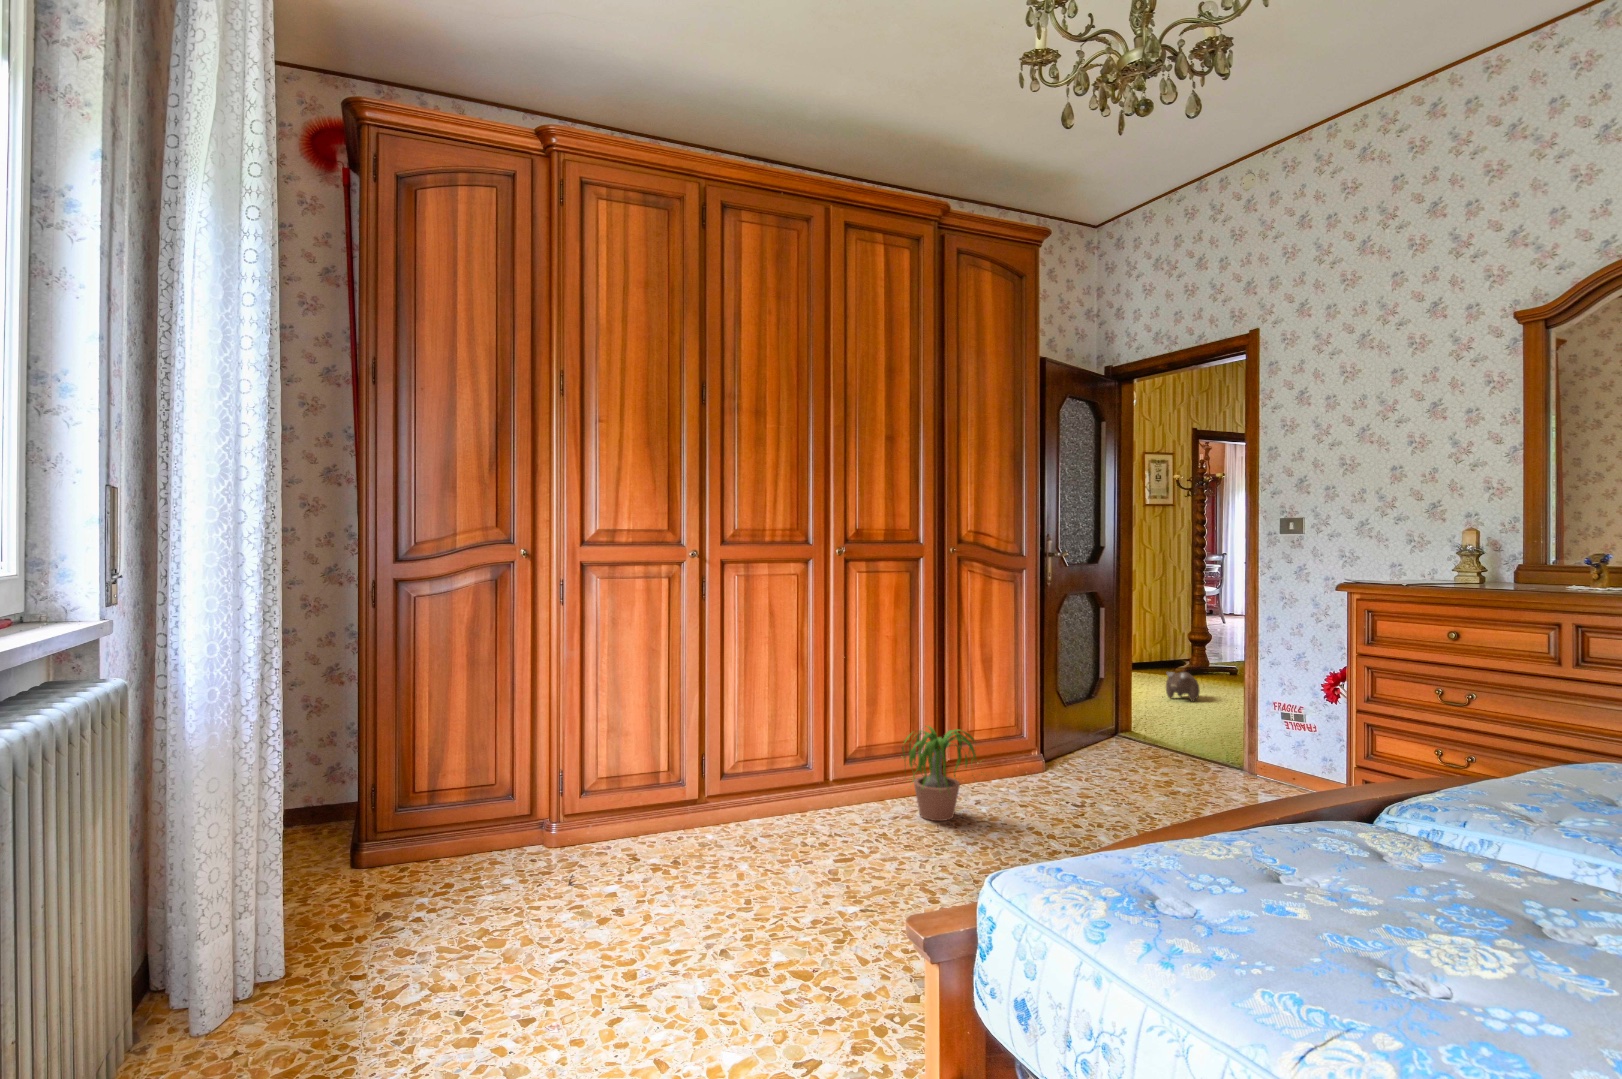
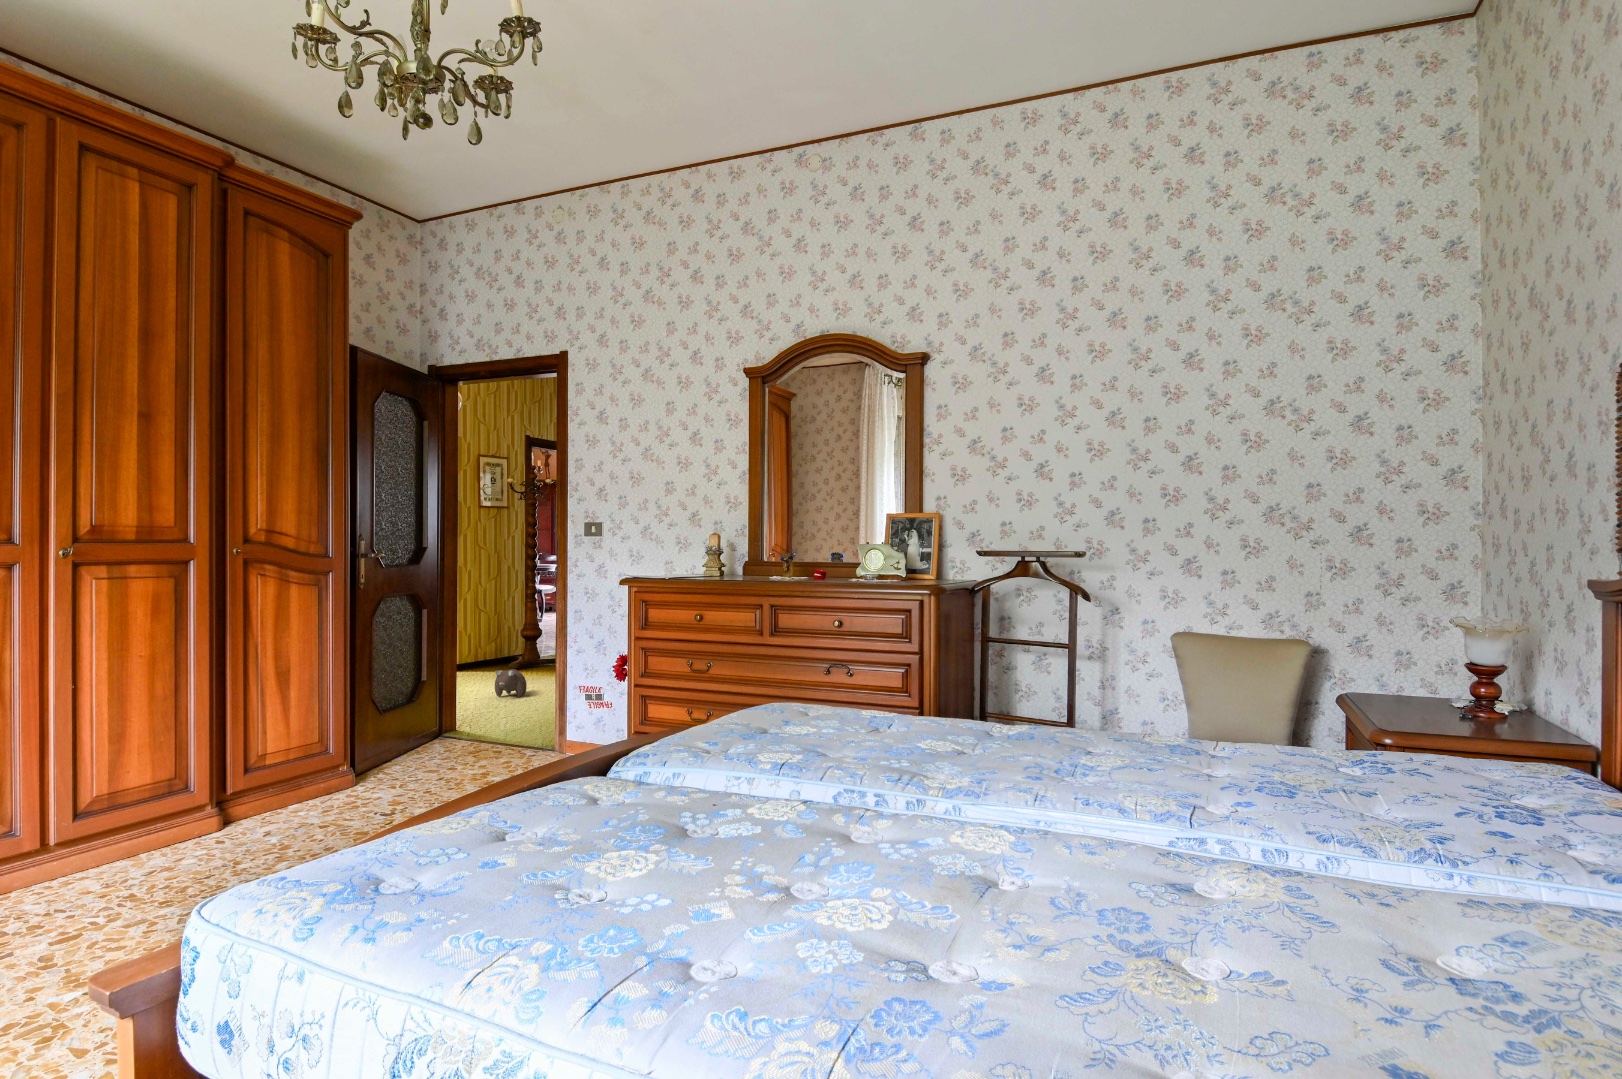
potted plant: present [902,726,976,821] -> none [155,755,281,867]

